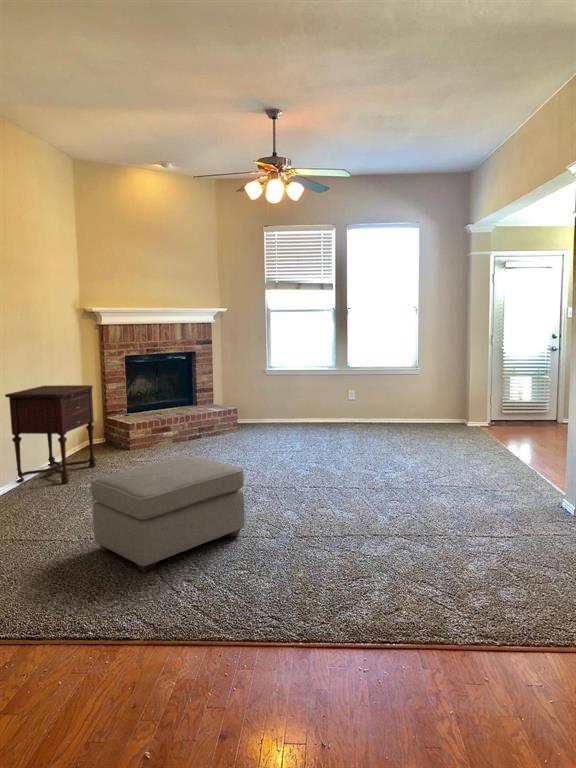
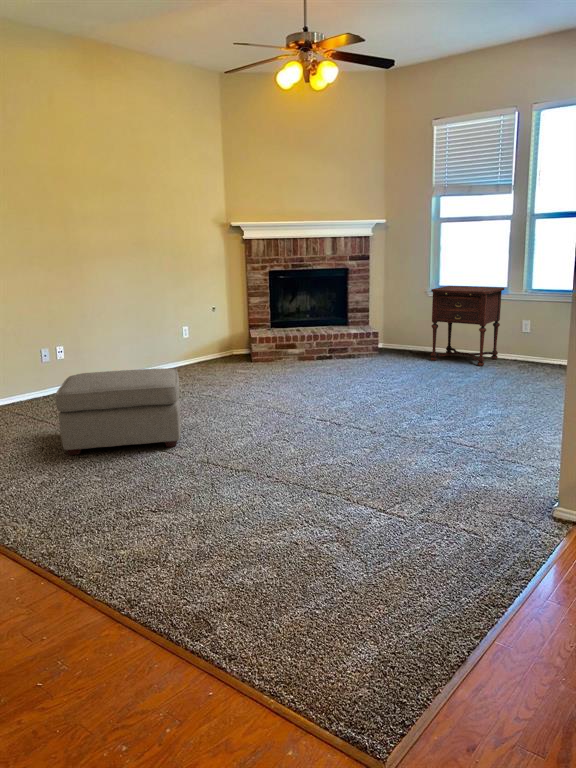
side table: present [5,385,96,484] -> present [431,286,504,366]

